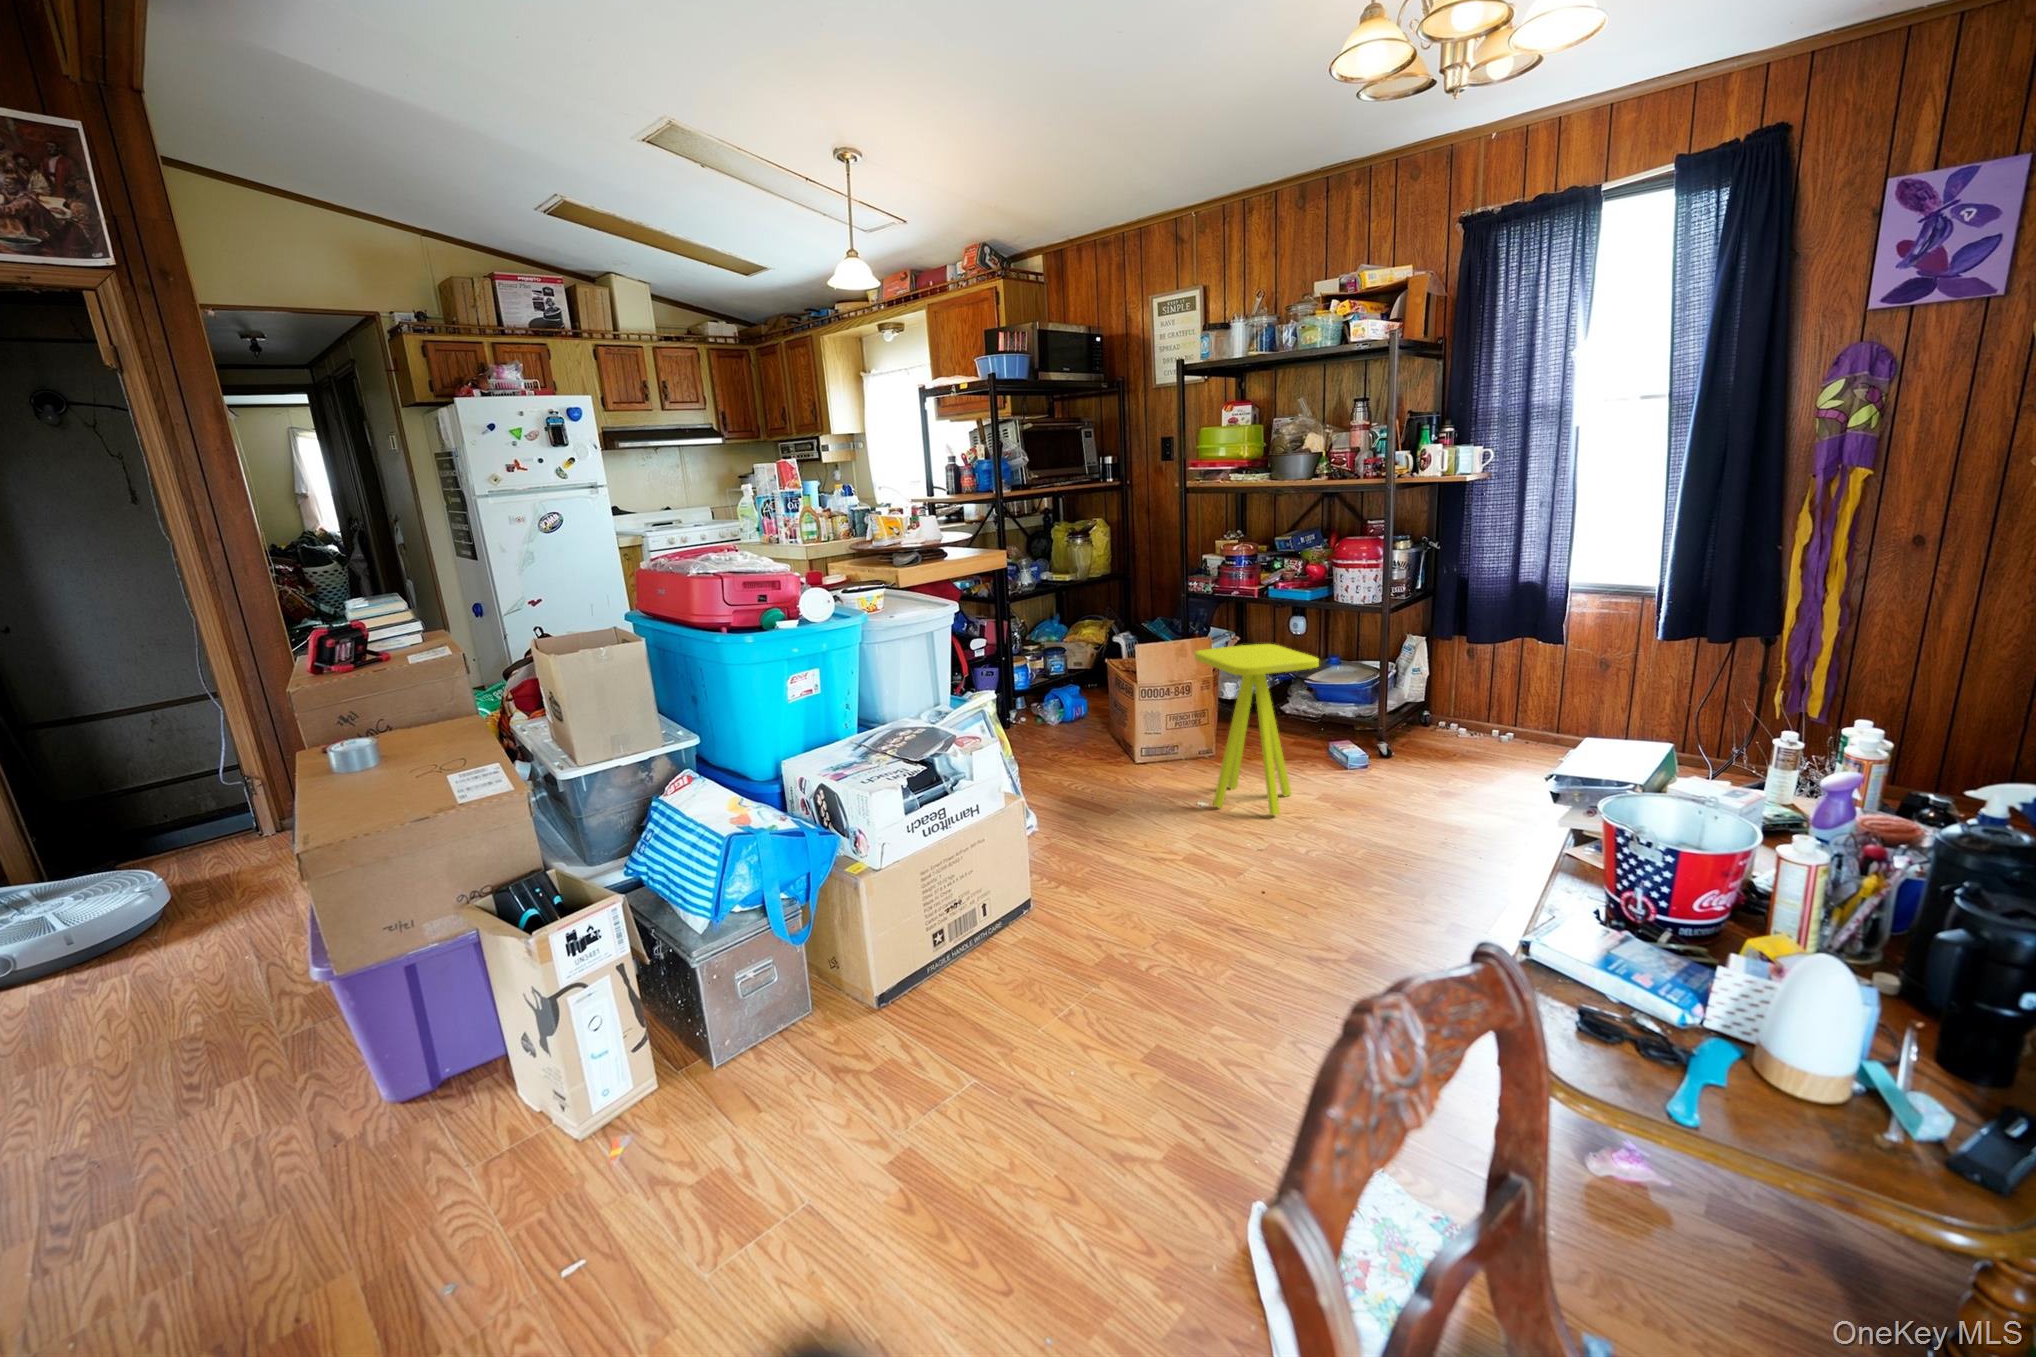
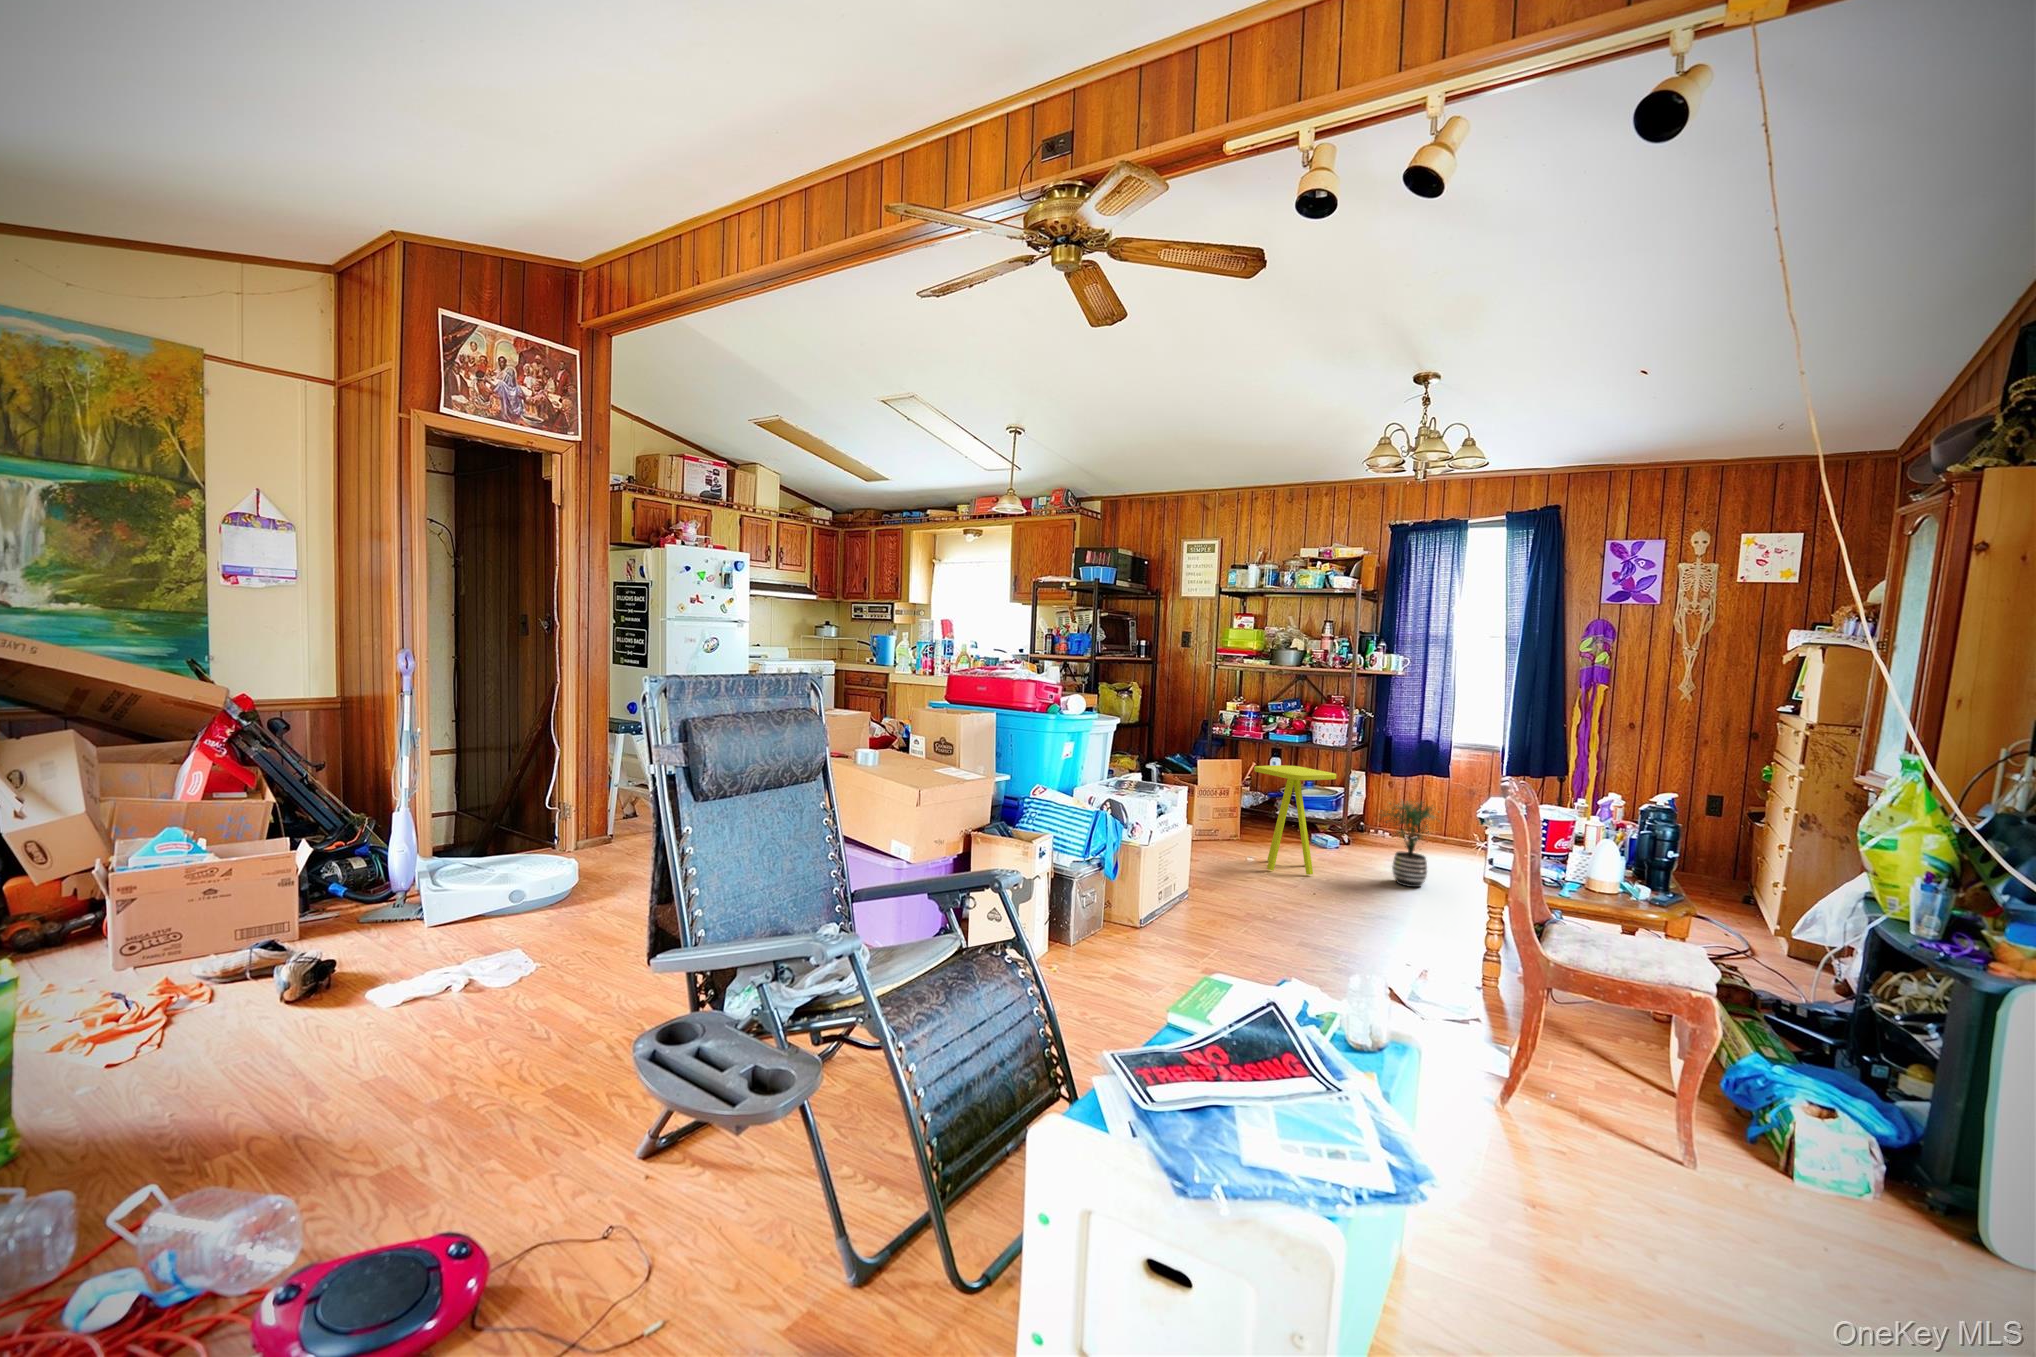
potted plant: none [1382,696,1497,837] -> present [1381,801,1439,887]

